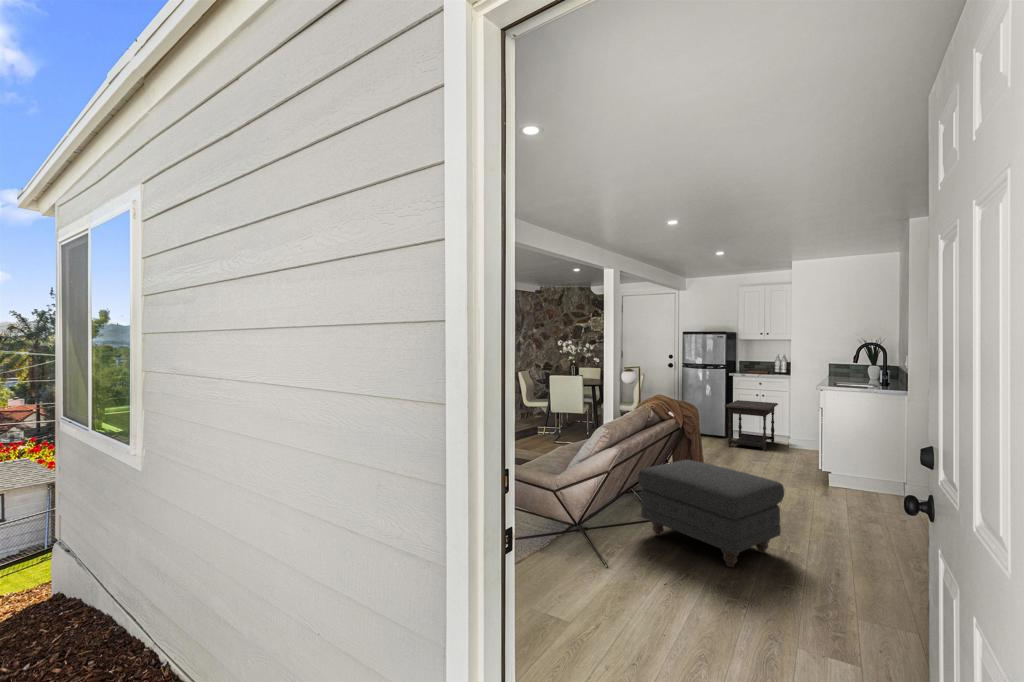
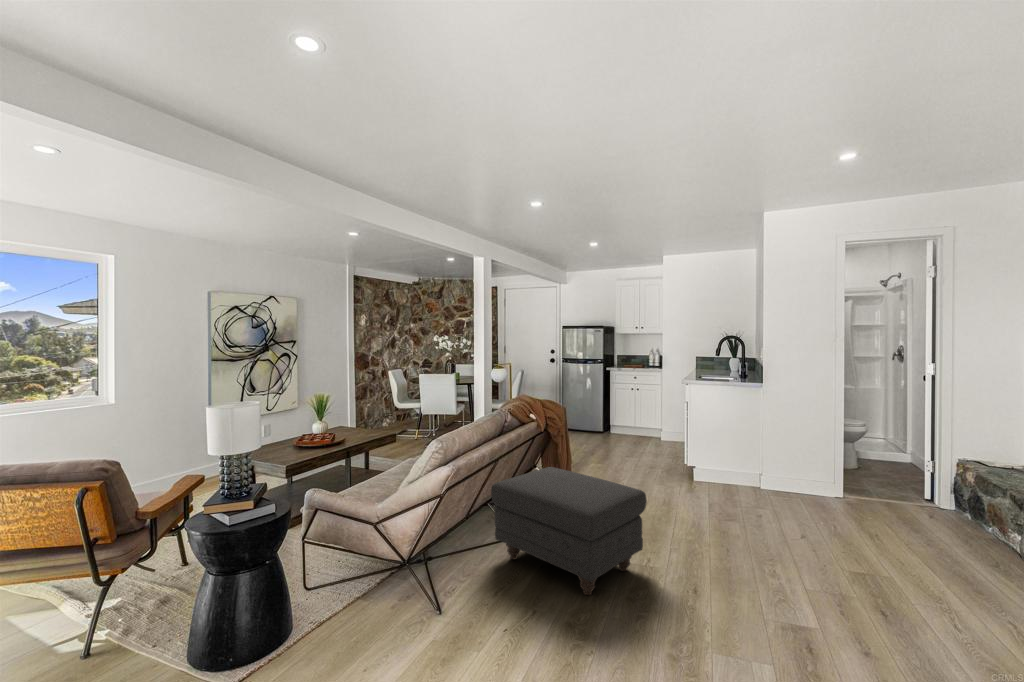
side table: present [724,400,778,451] -> none [600,395,651,446]

